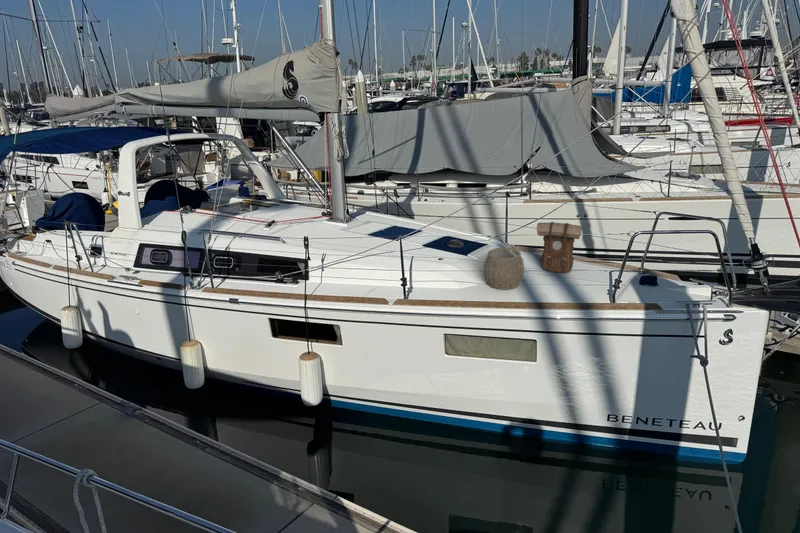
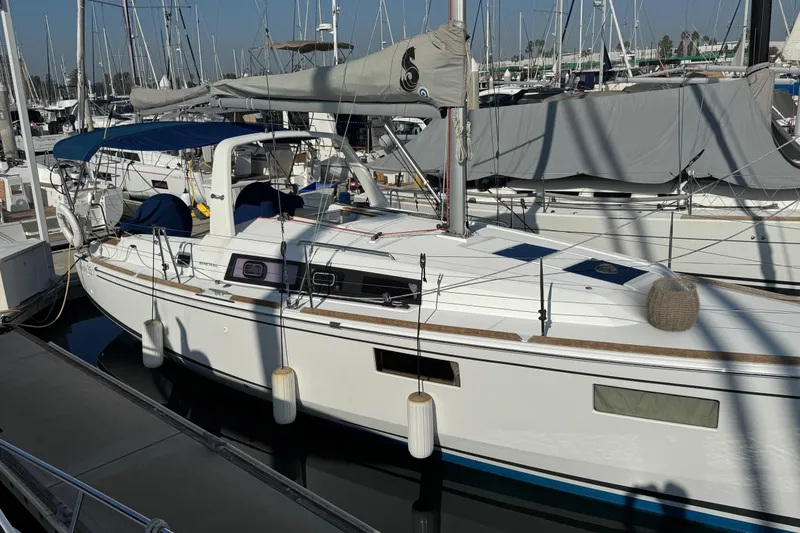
backpack: present [537,222,582,273] -> none [717,247,780,313]

